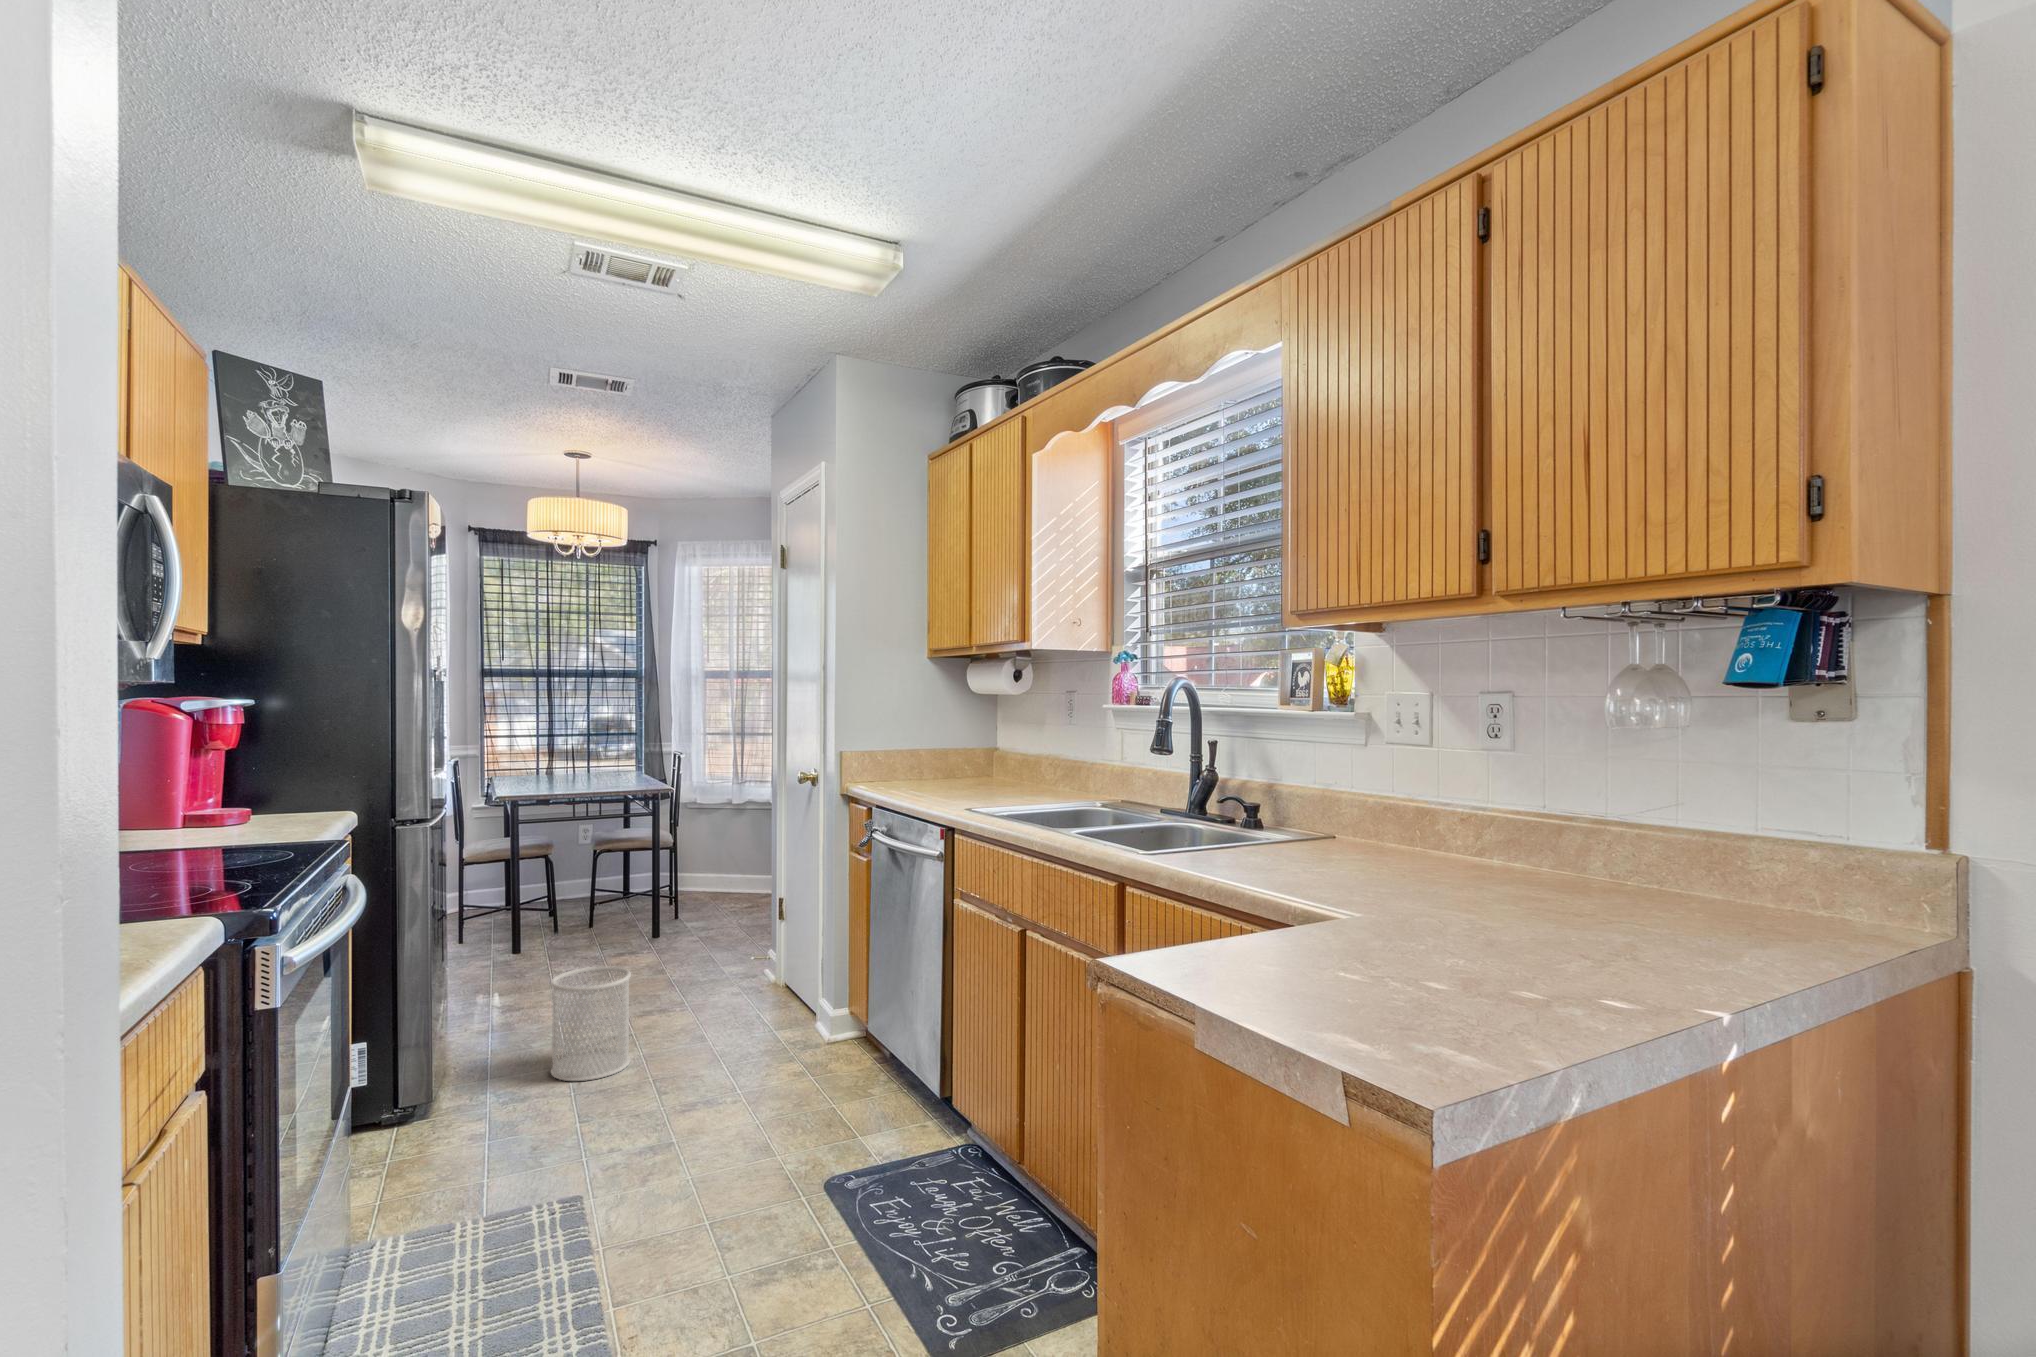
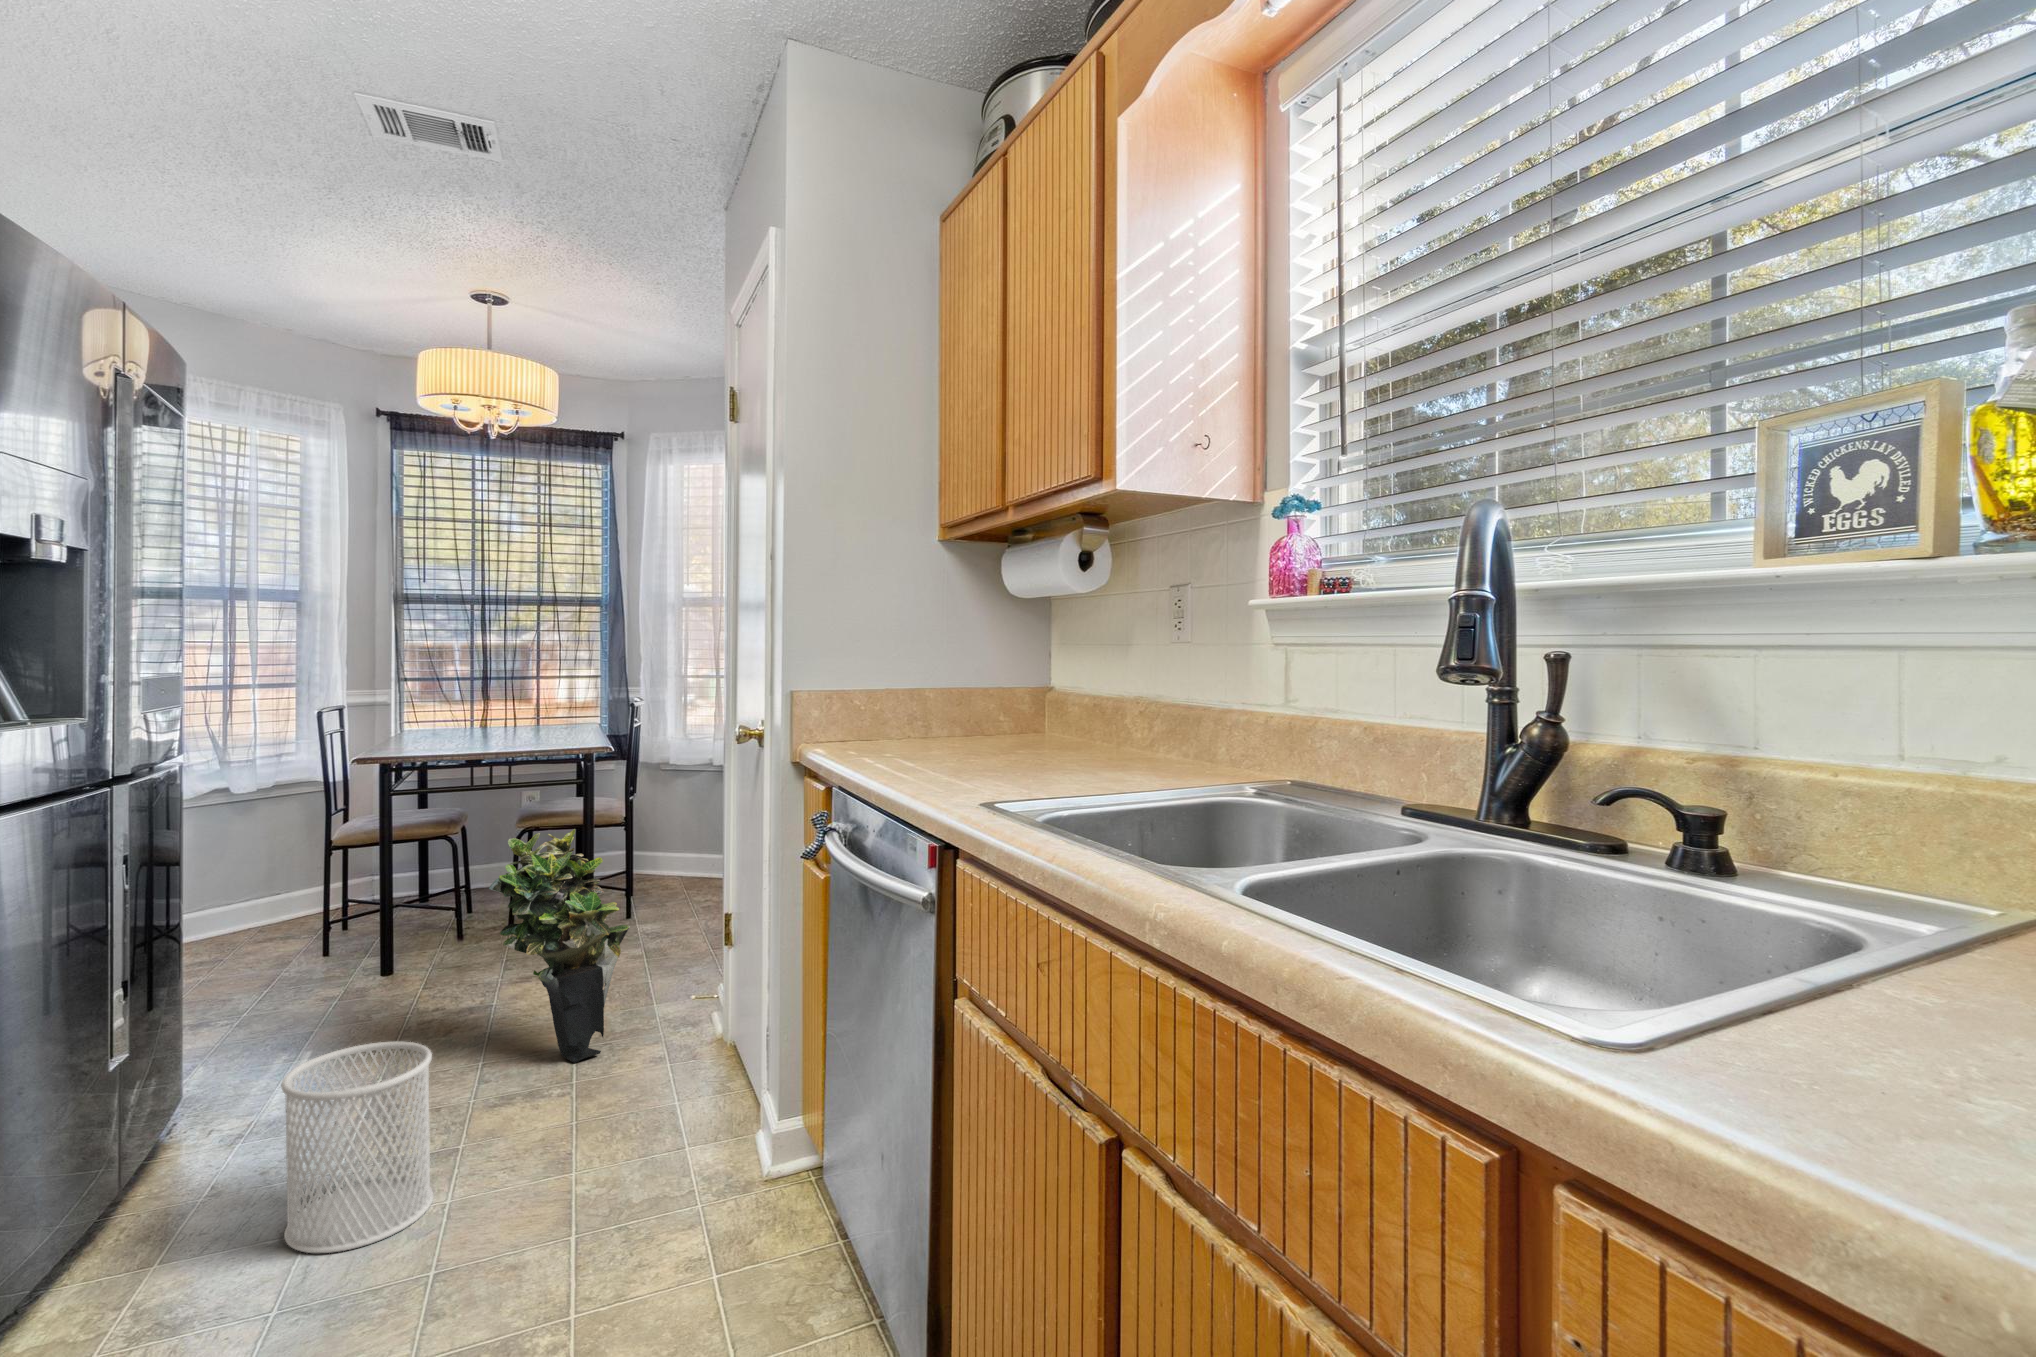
potted plant: none [624,843,713,999] -> present [489,829,630,1063]

